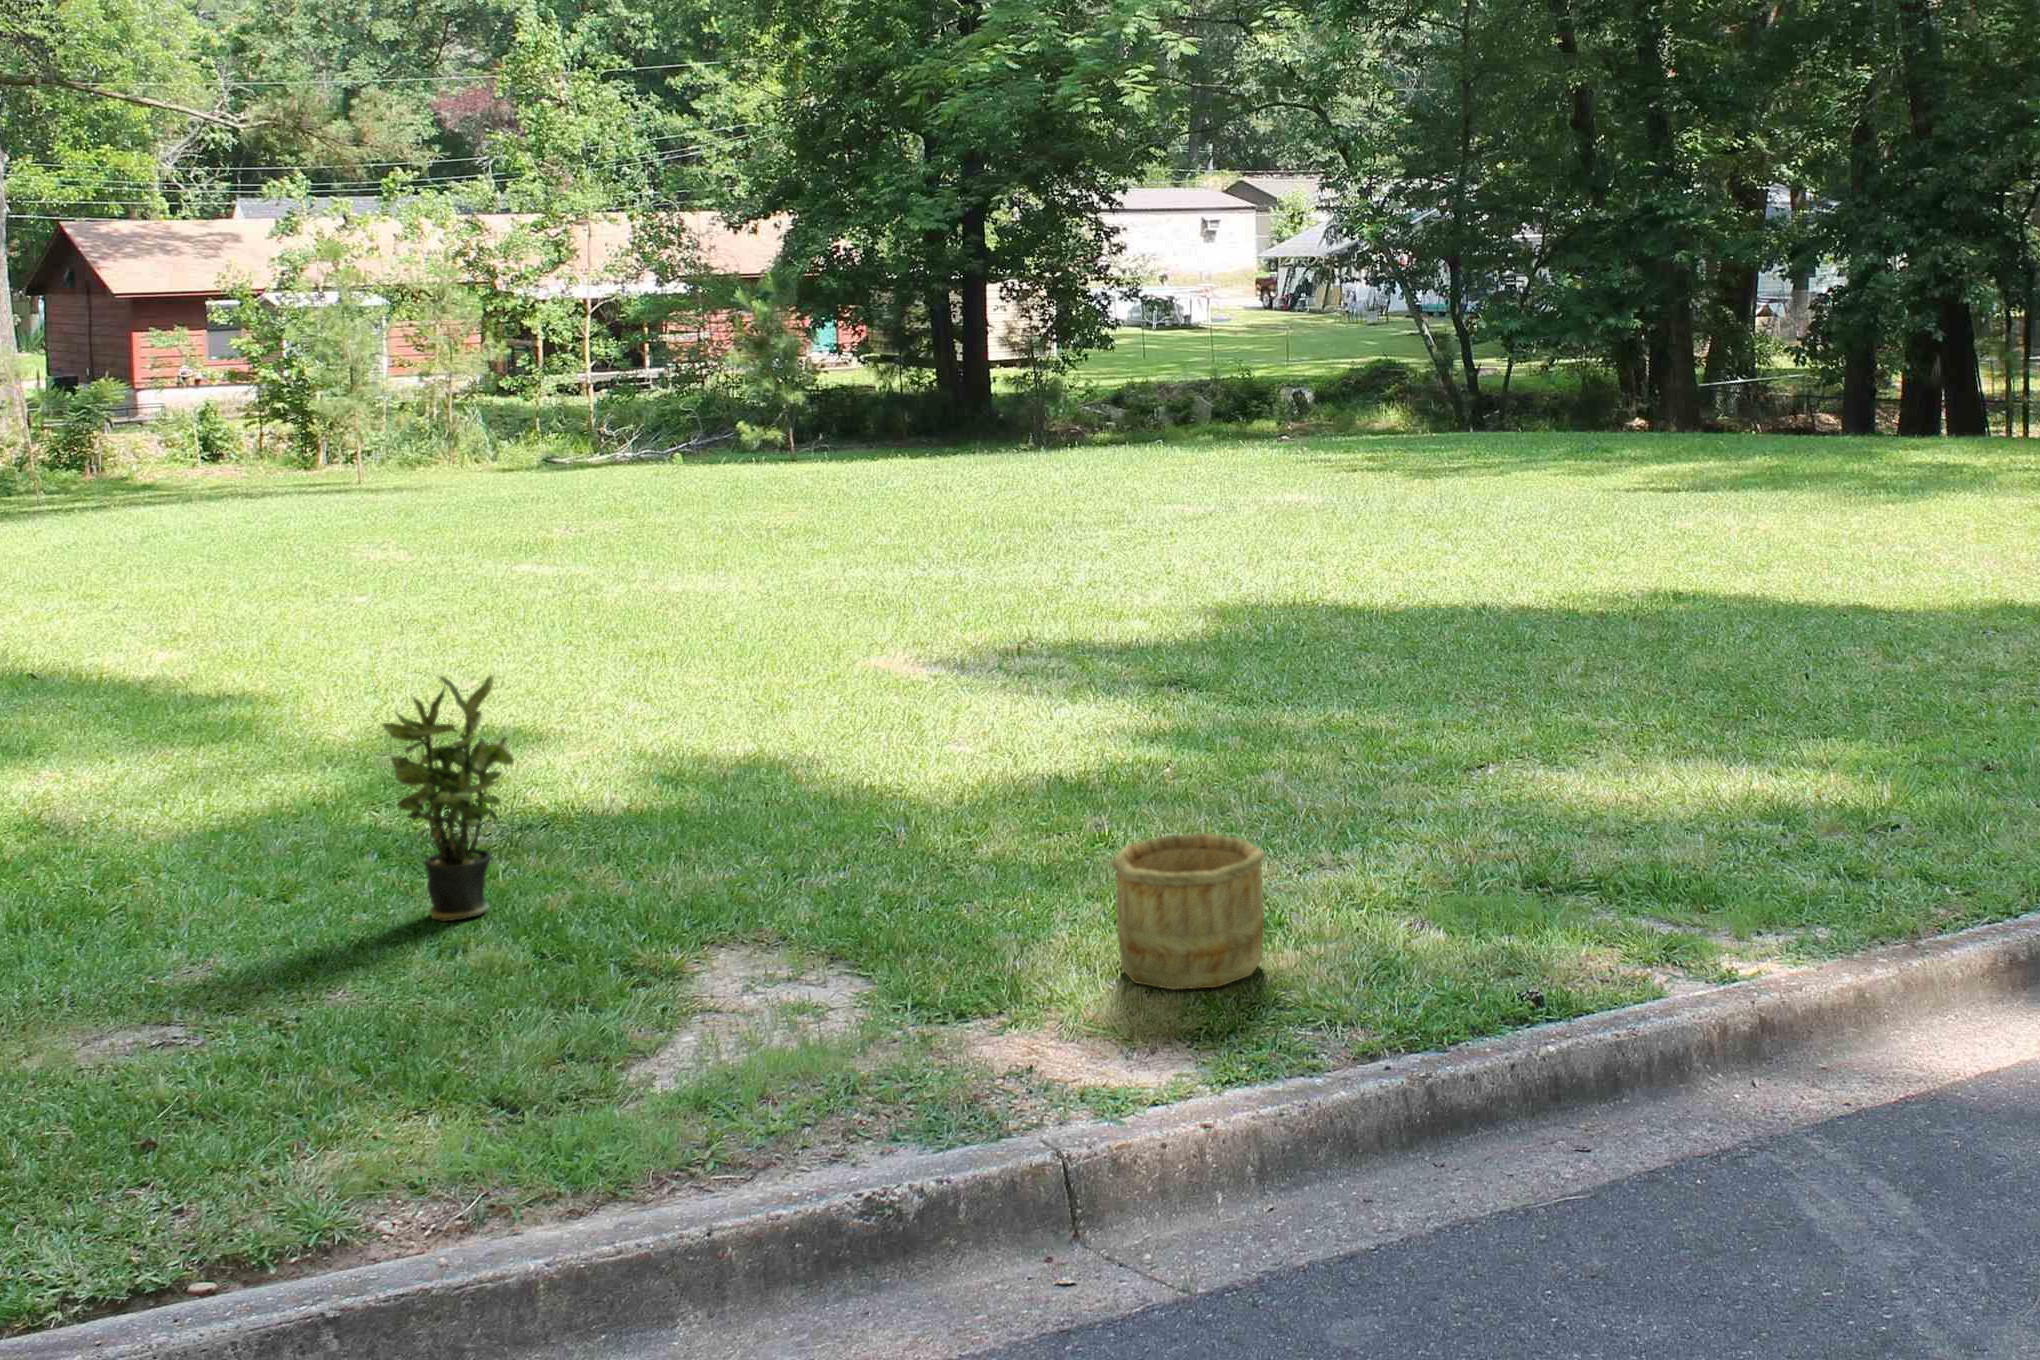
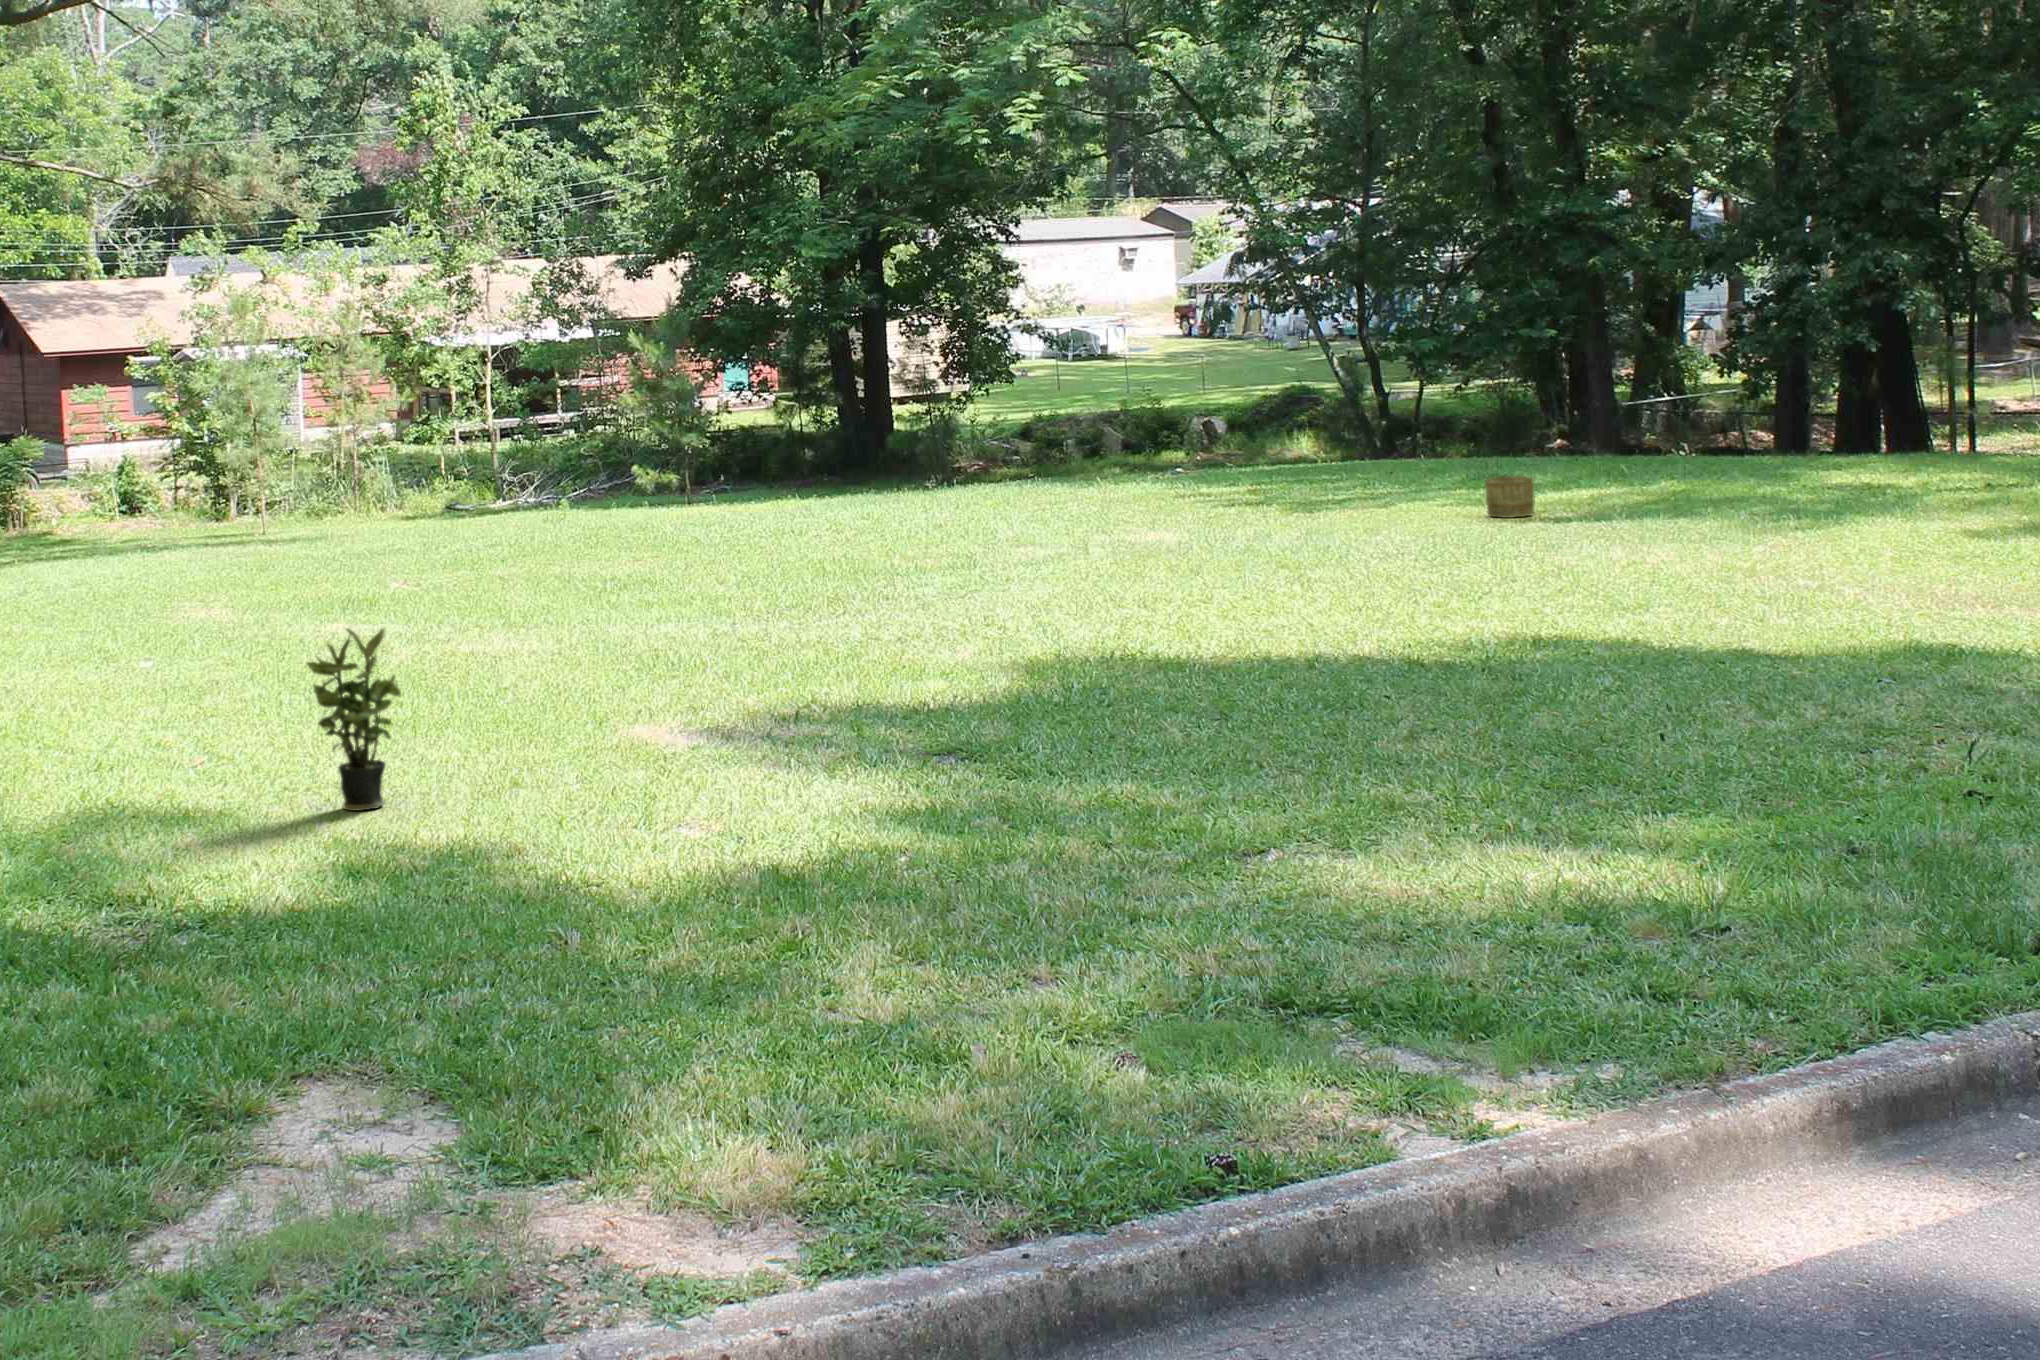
wooden bucket: present [1111,833,1265,990] -> present [1485,476,1535,518]

